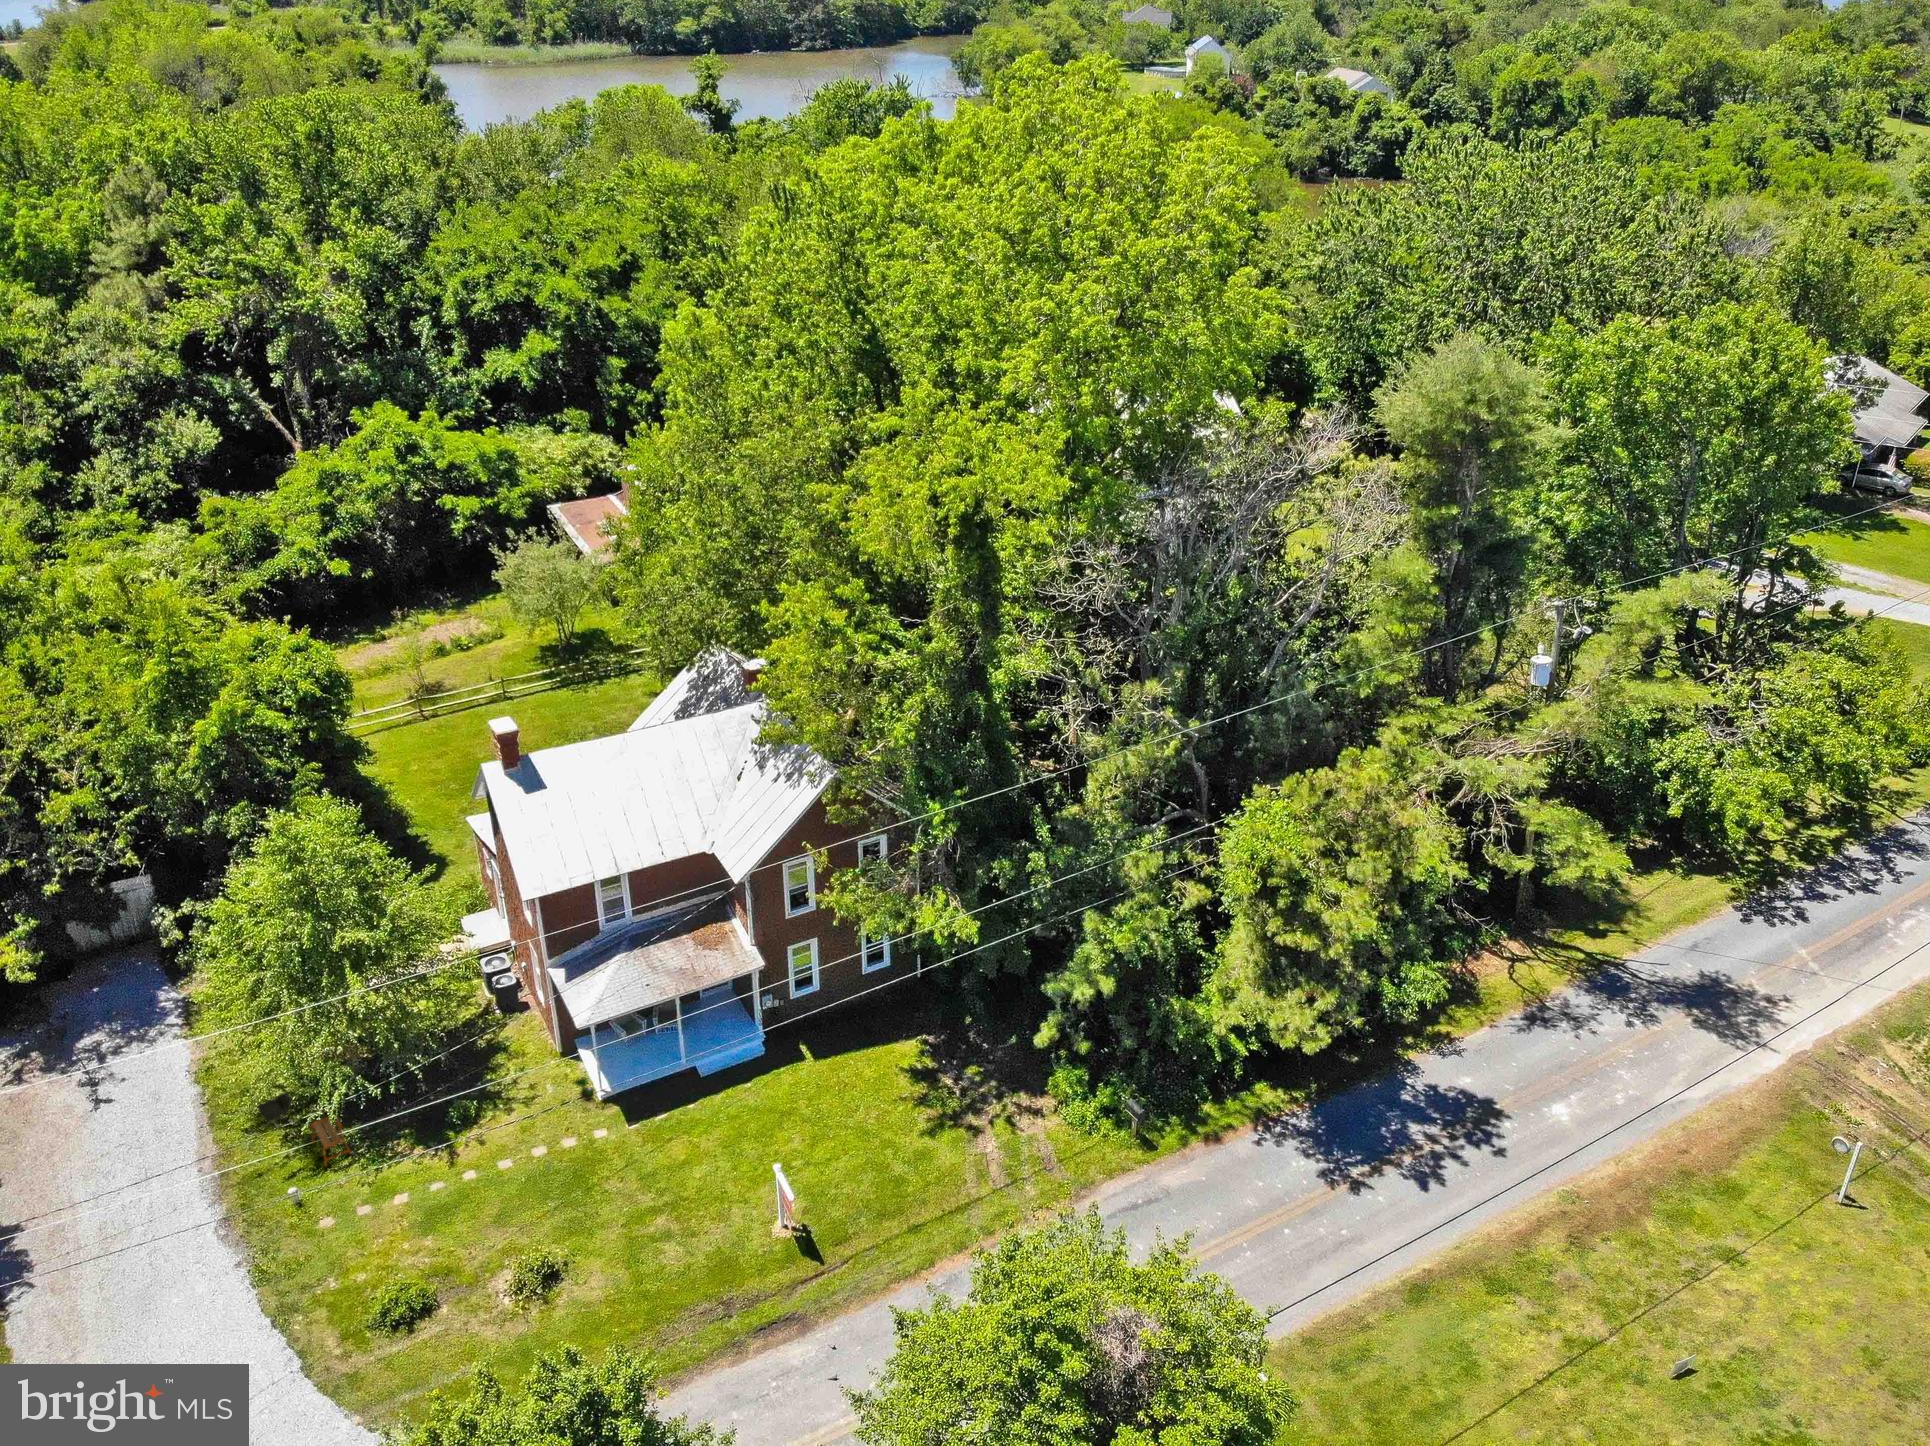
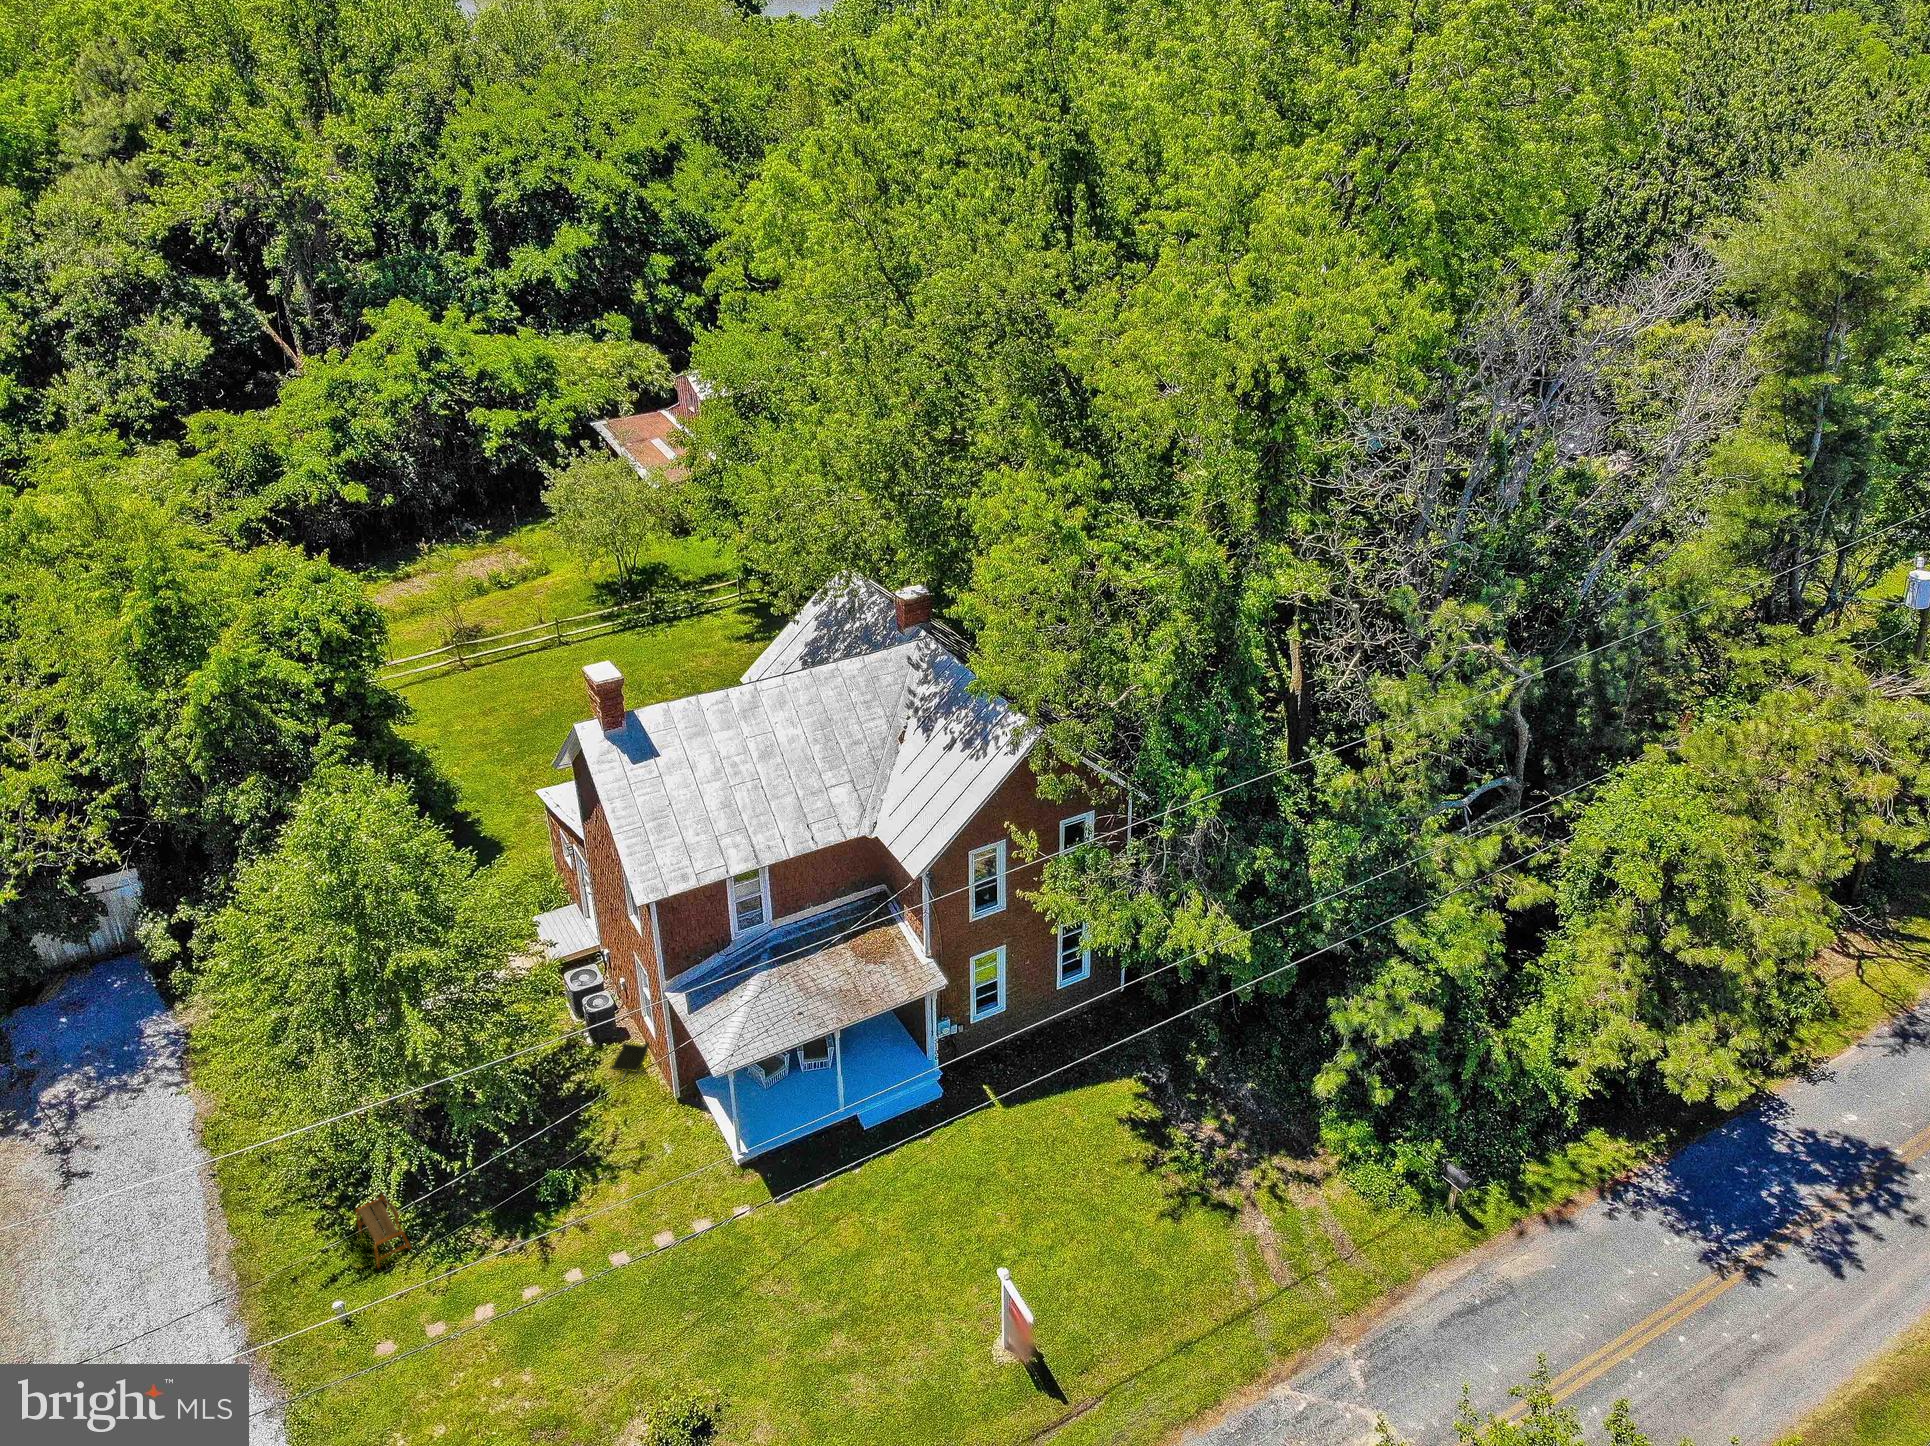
potted tree: present [573,1077,594,1100] -> none [698,1133,729,1165]
lounge chair: present [258,1093,291,1127] -> present [610,1043,649,1078]

